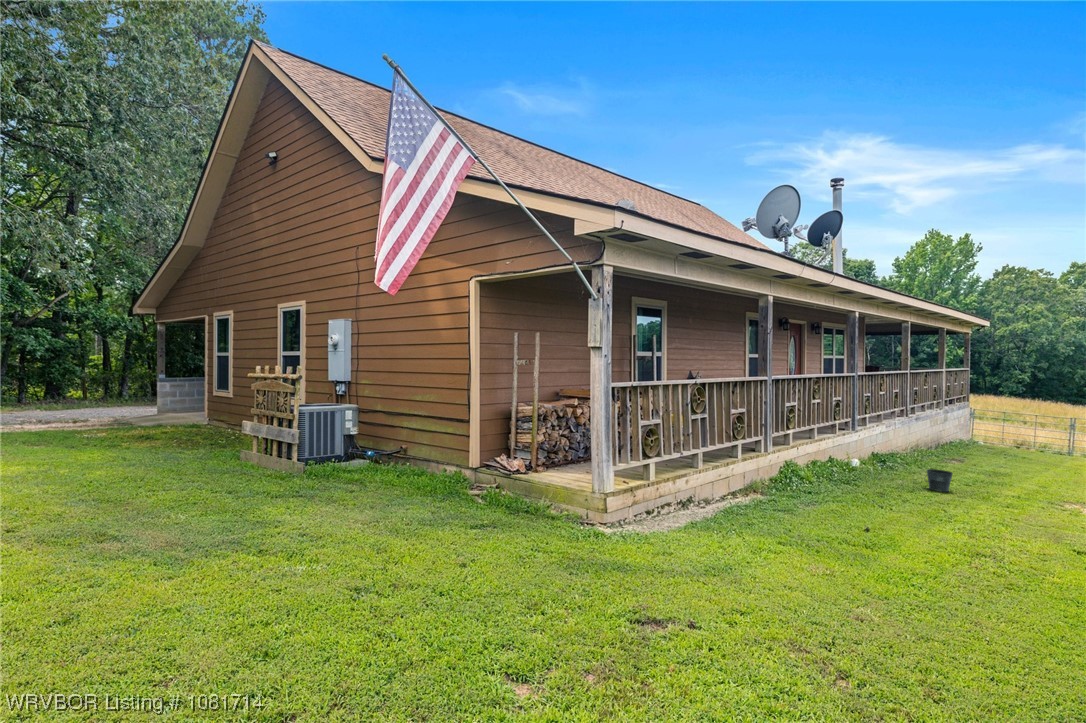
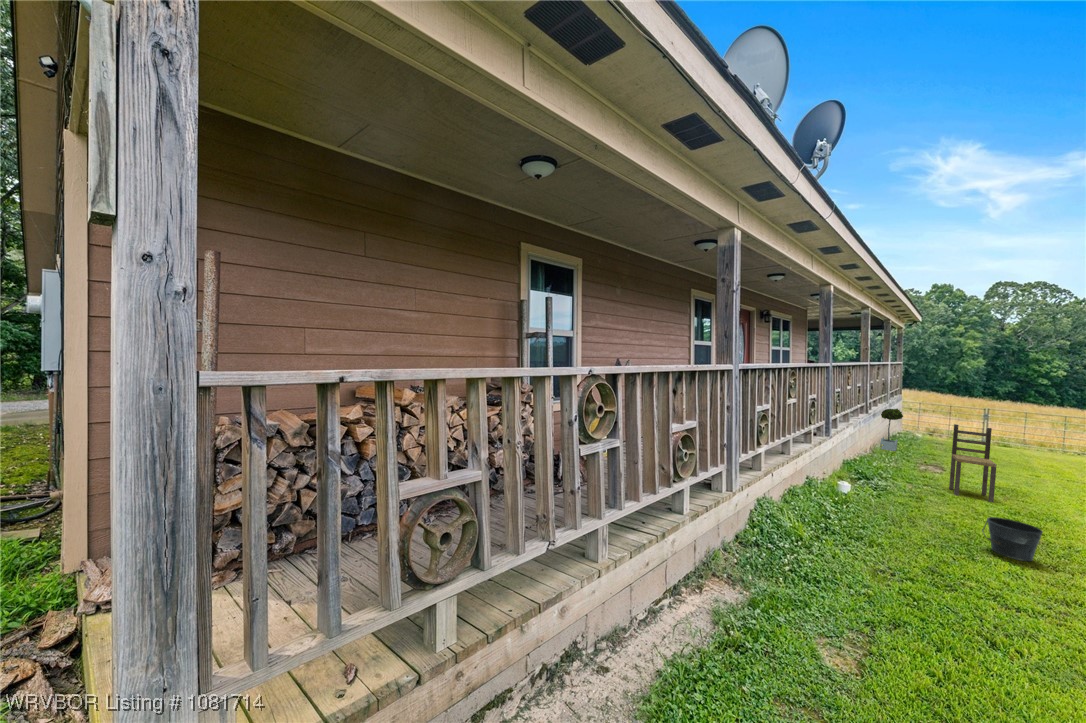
potted tree: none [925,412,944,451] -> present [880,409,903,451]
chair: none [947,419,974,475] -> present [949,424,997,502]

